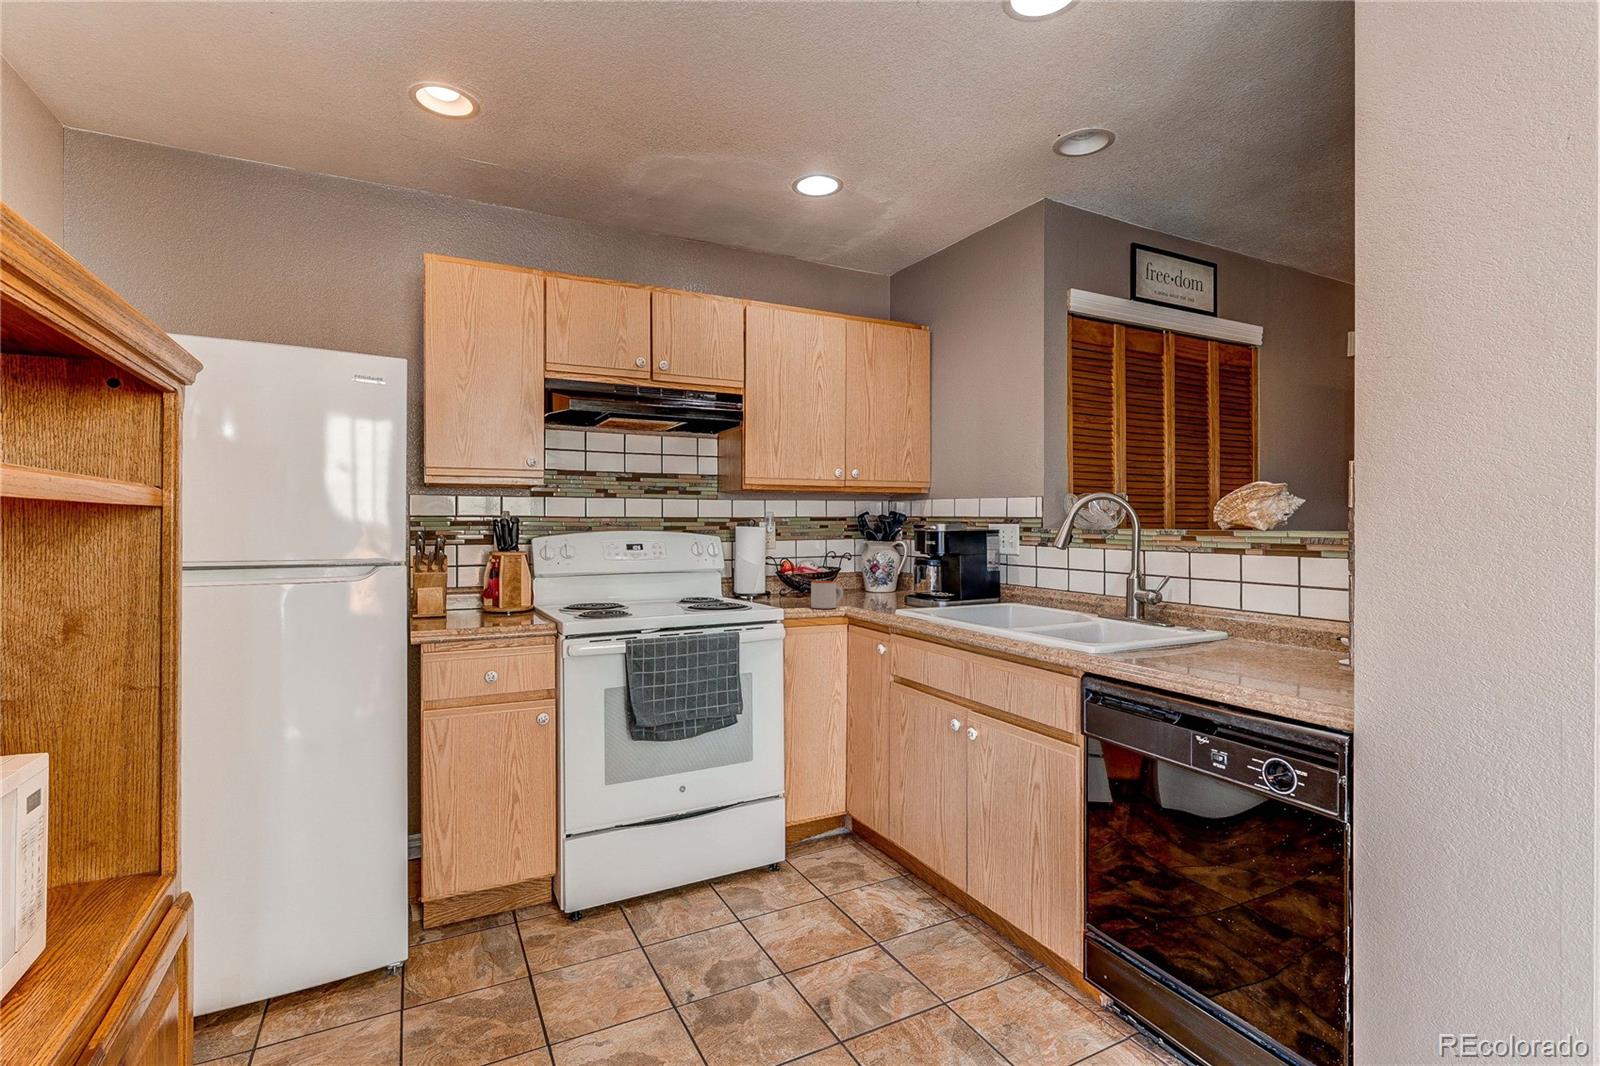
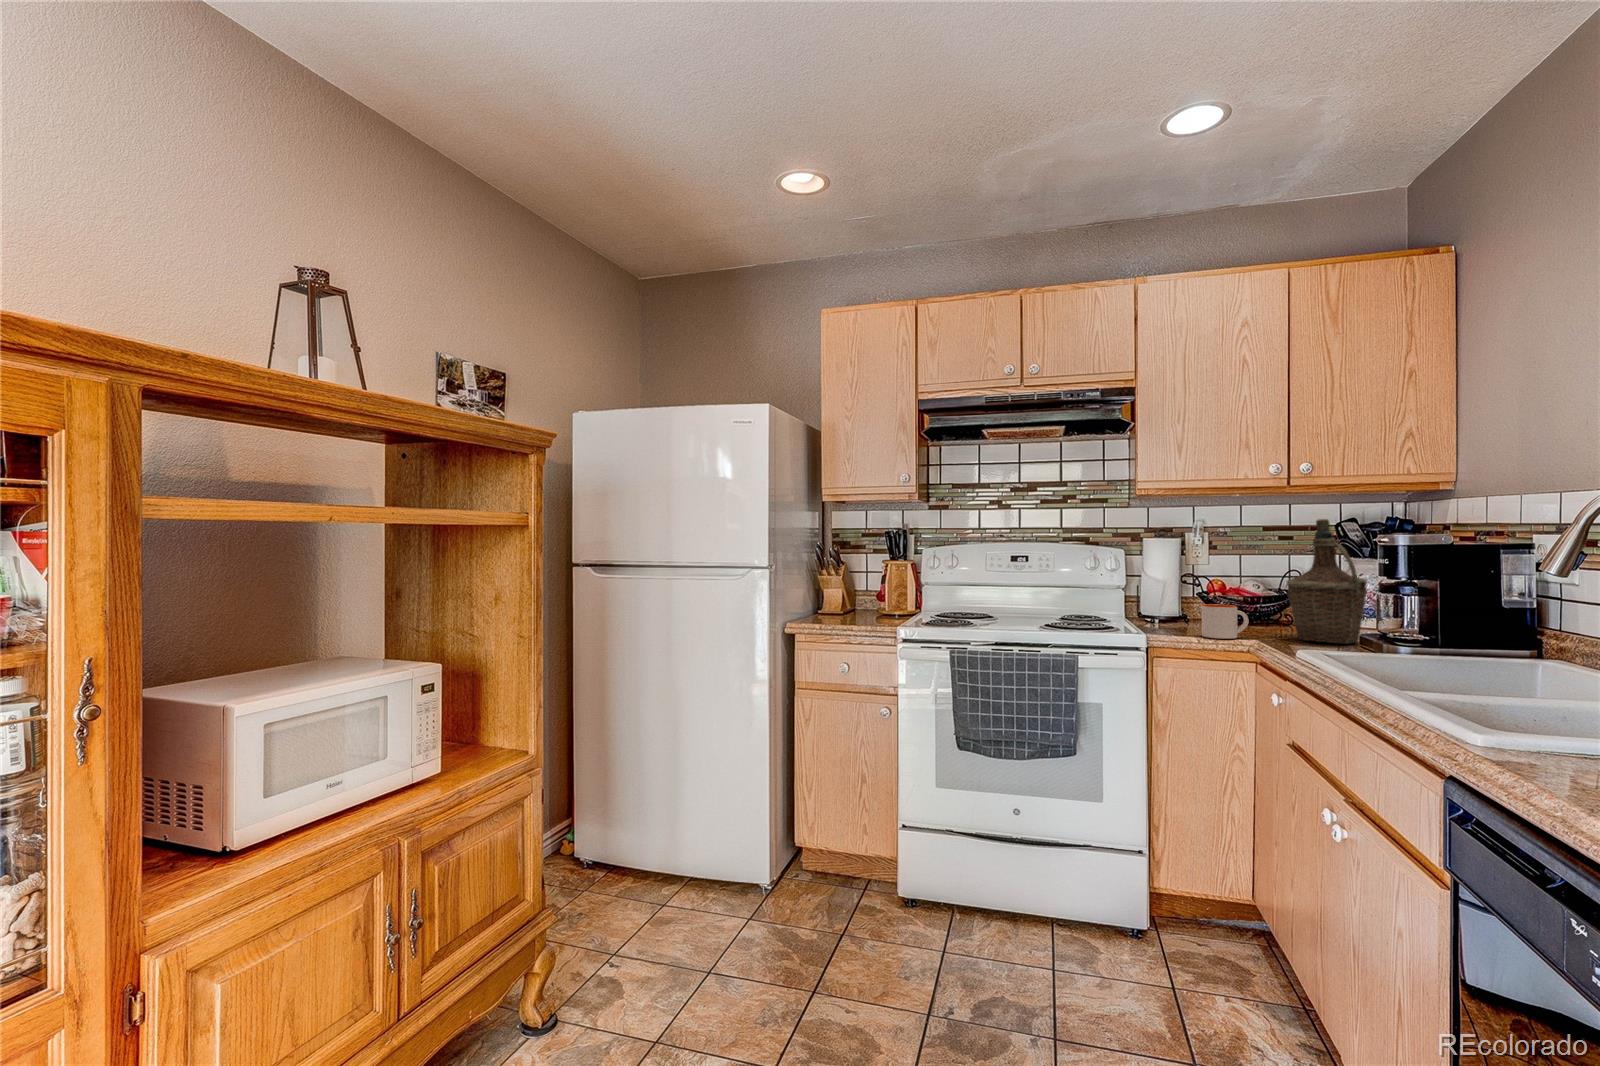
bottle: none [861,512,912,605] -> present [1287,519,1367,644]

